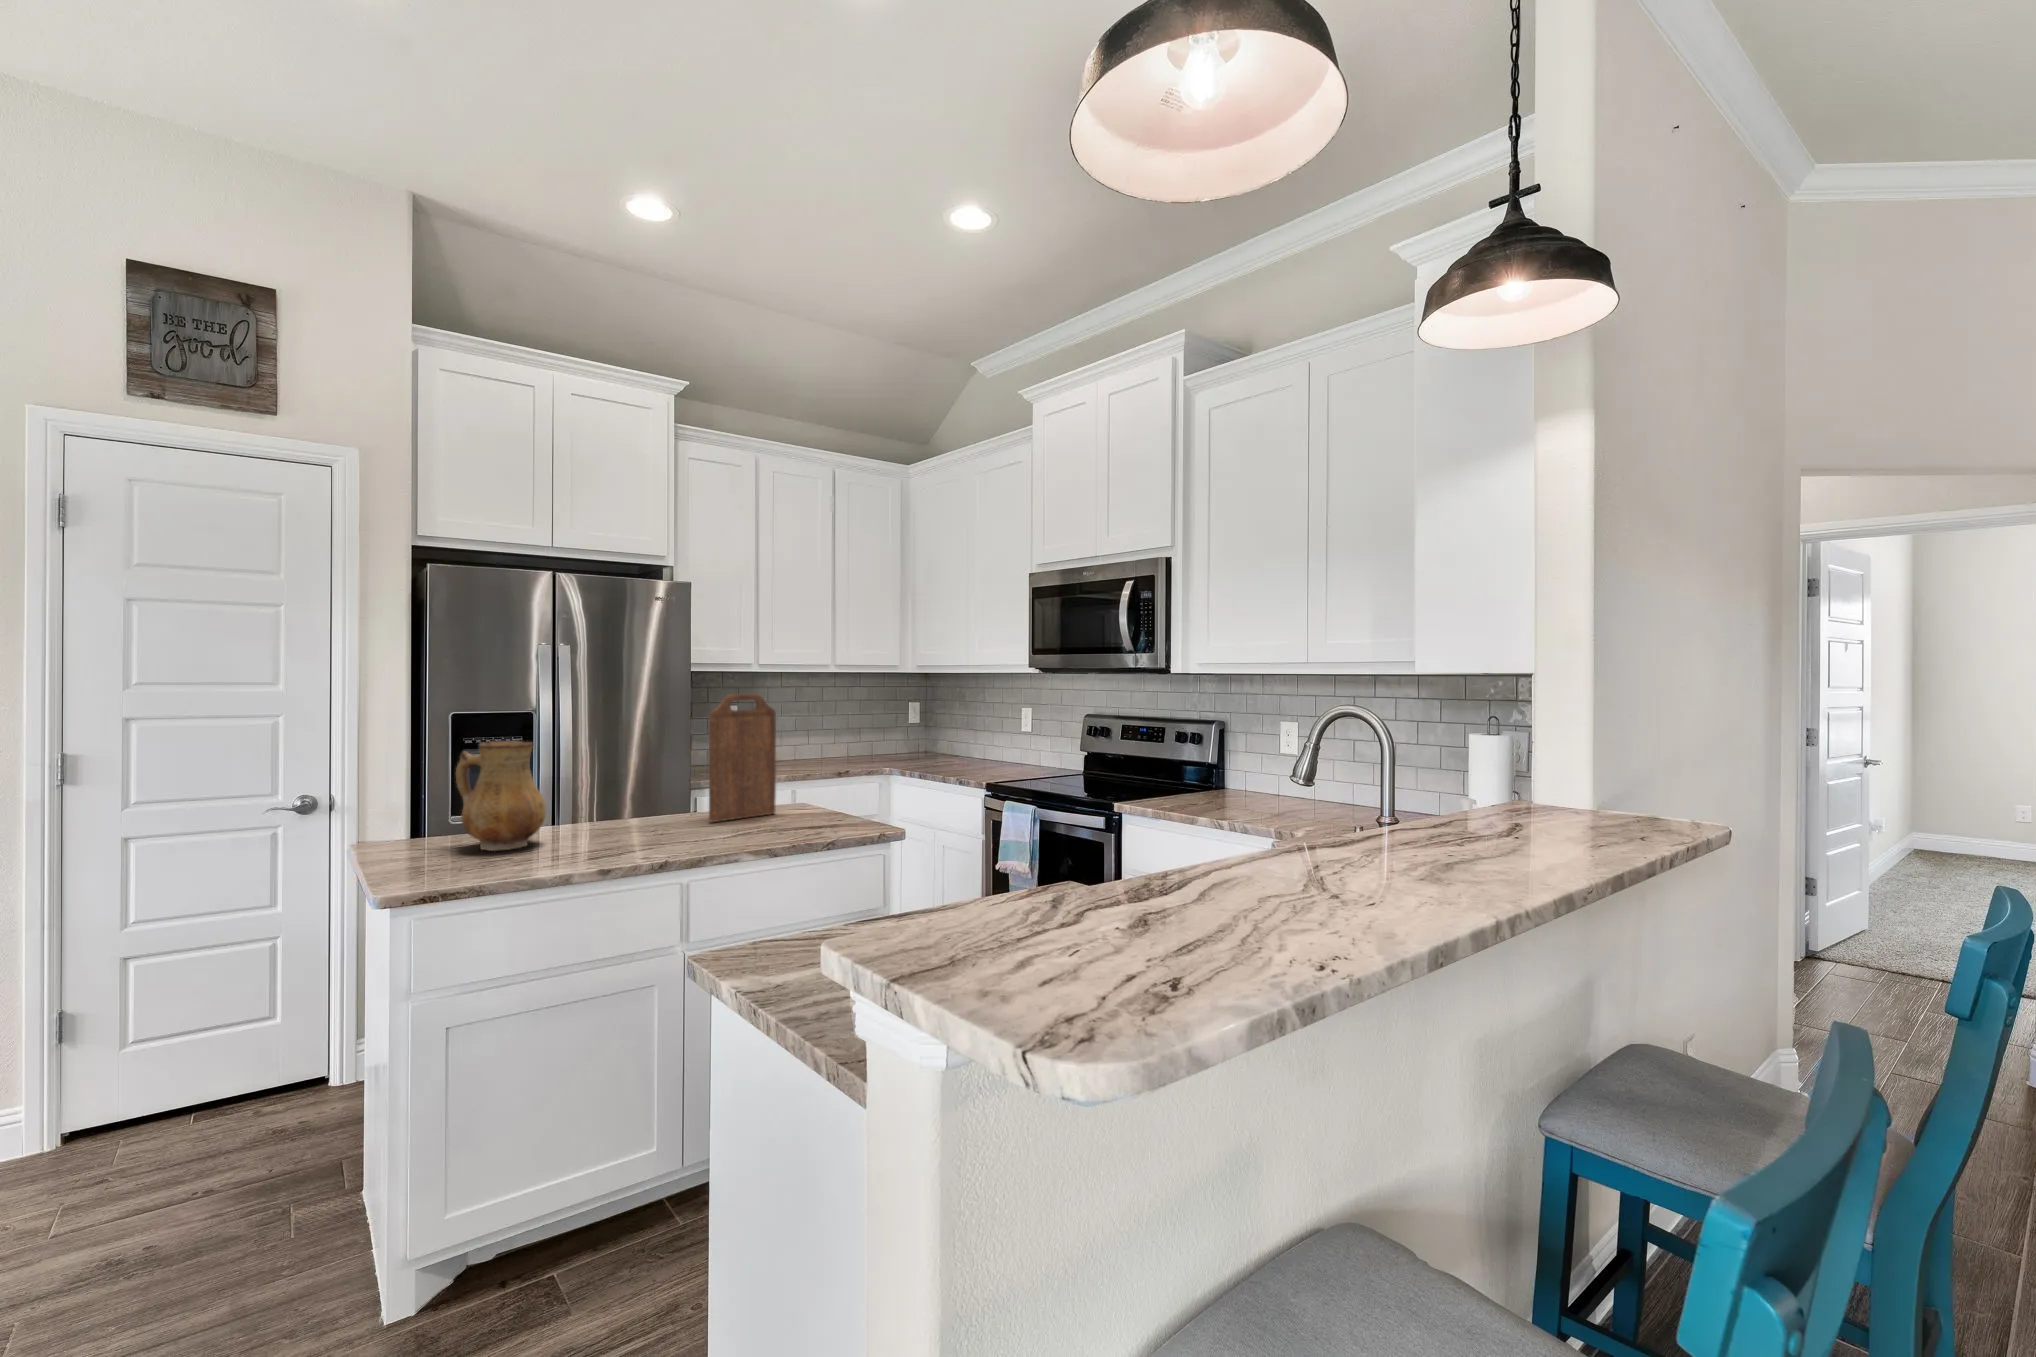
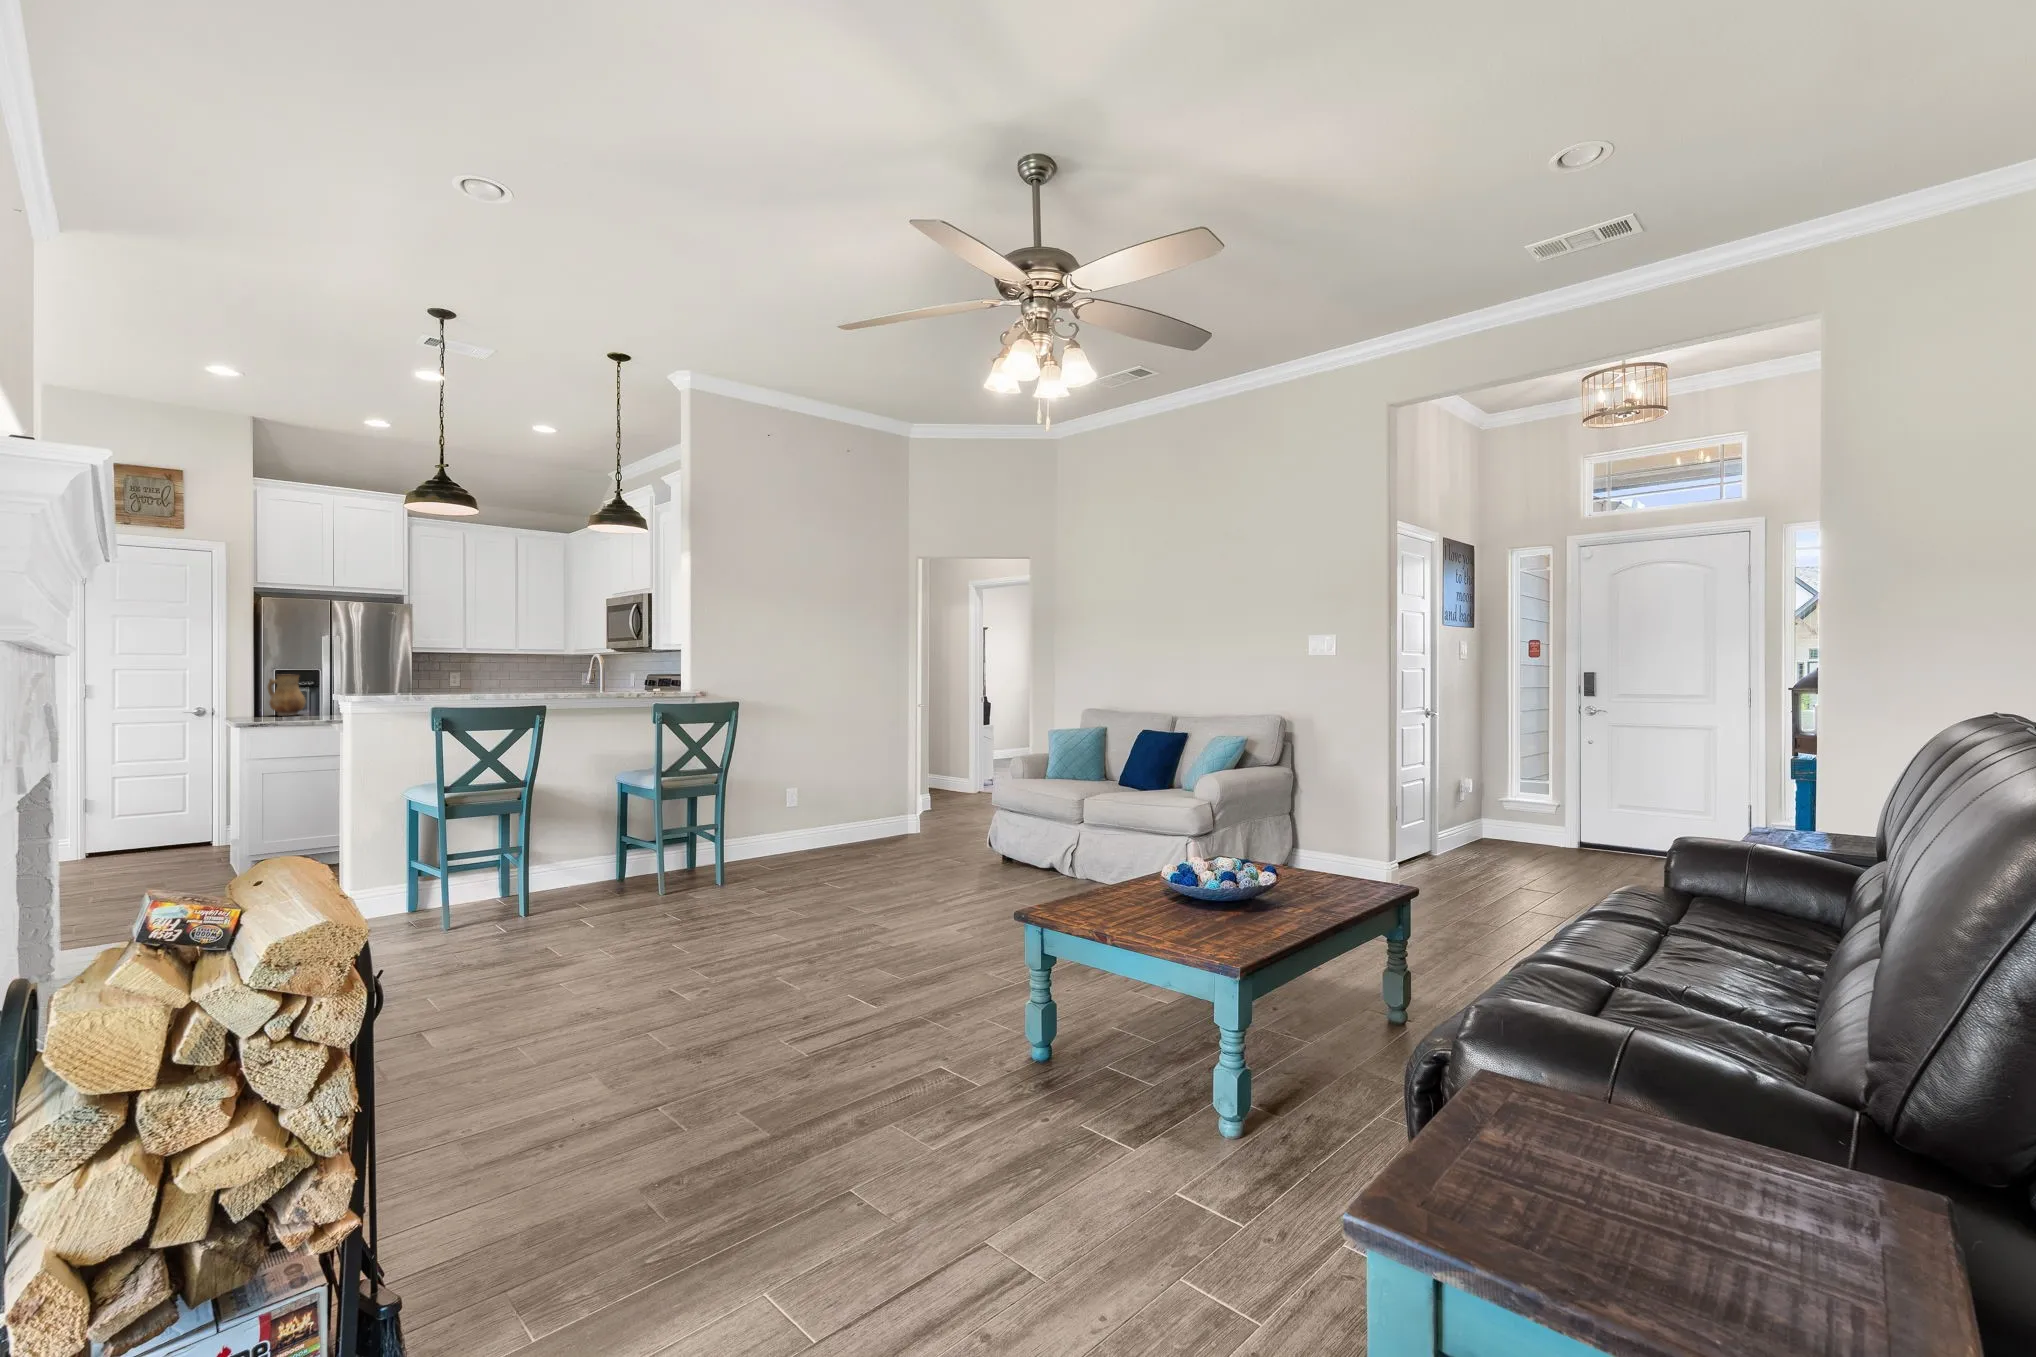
cutting board: present [709,694,776,822] -> none [383,657,419,711]

